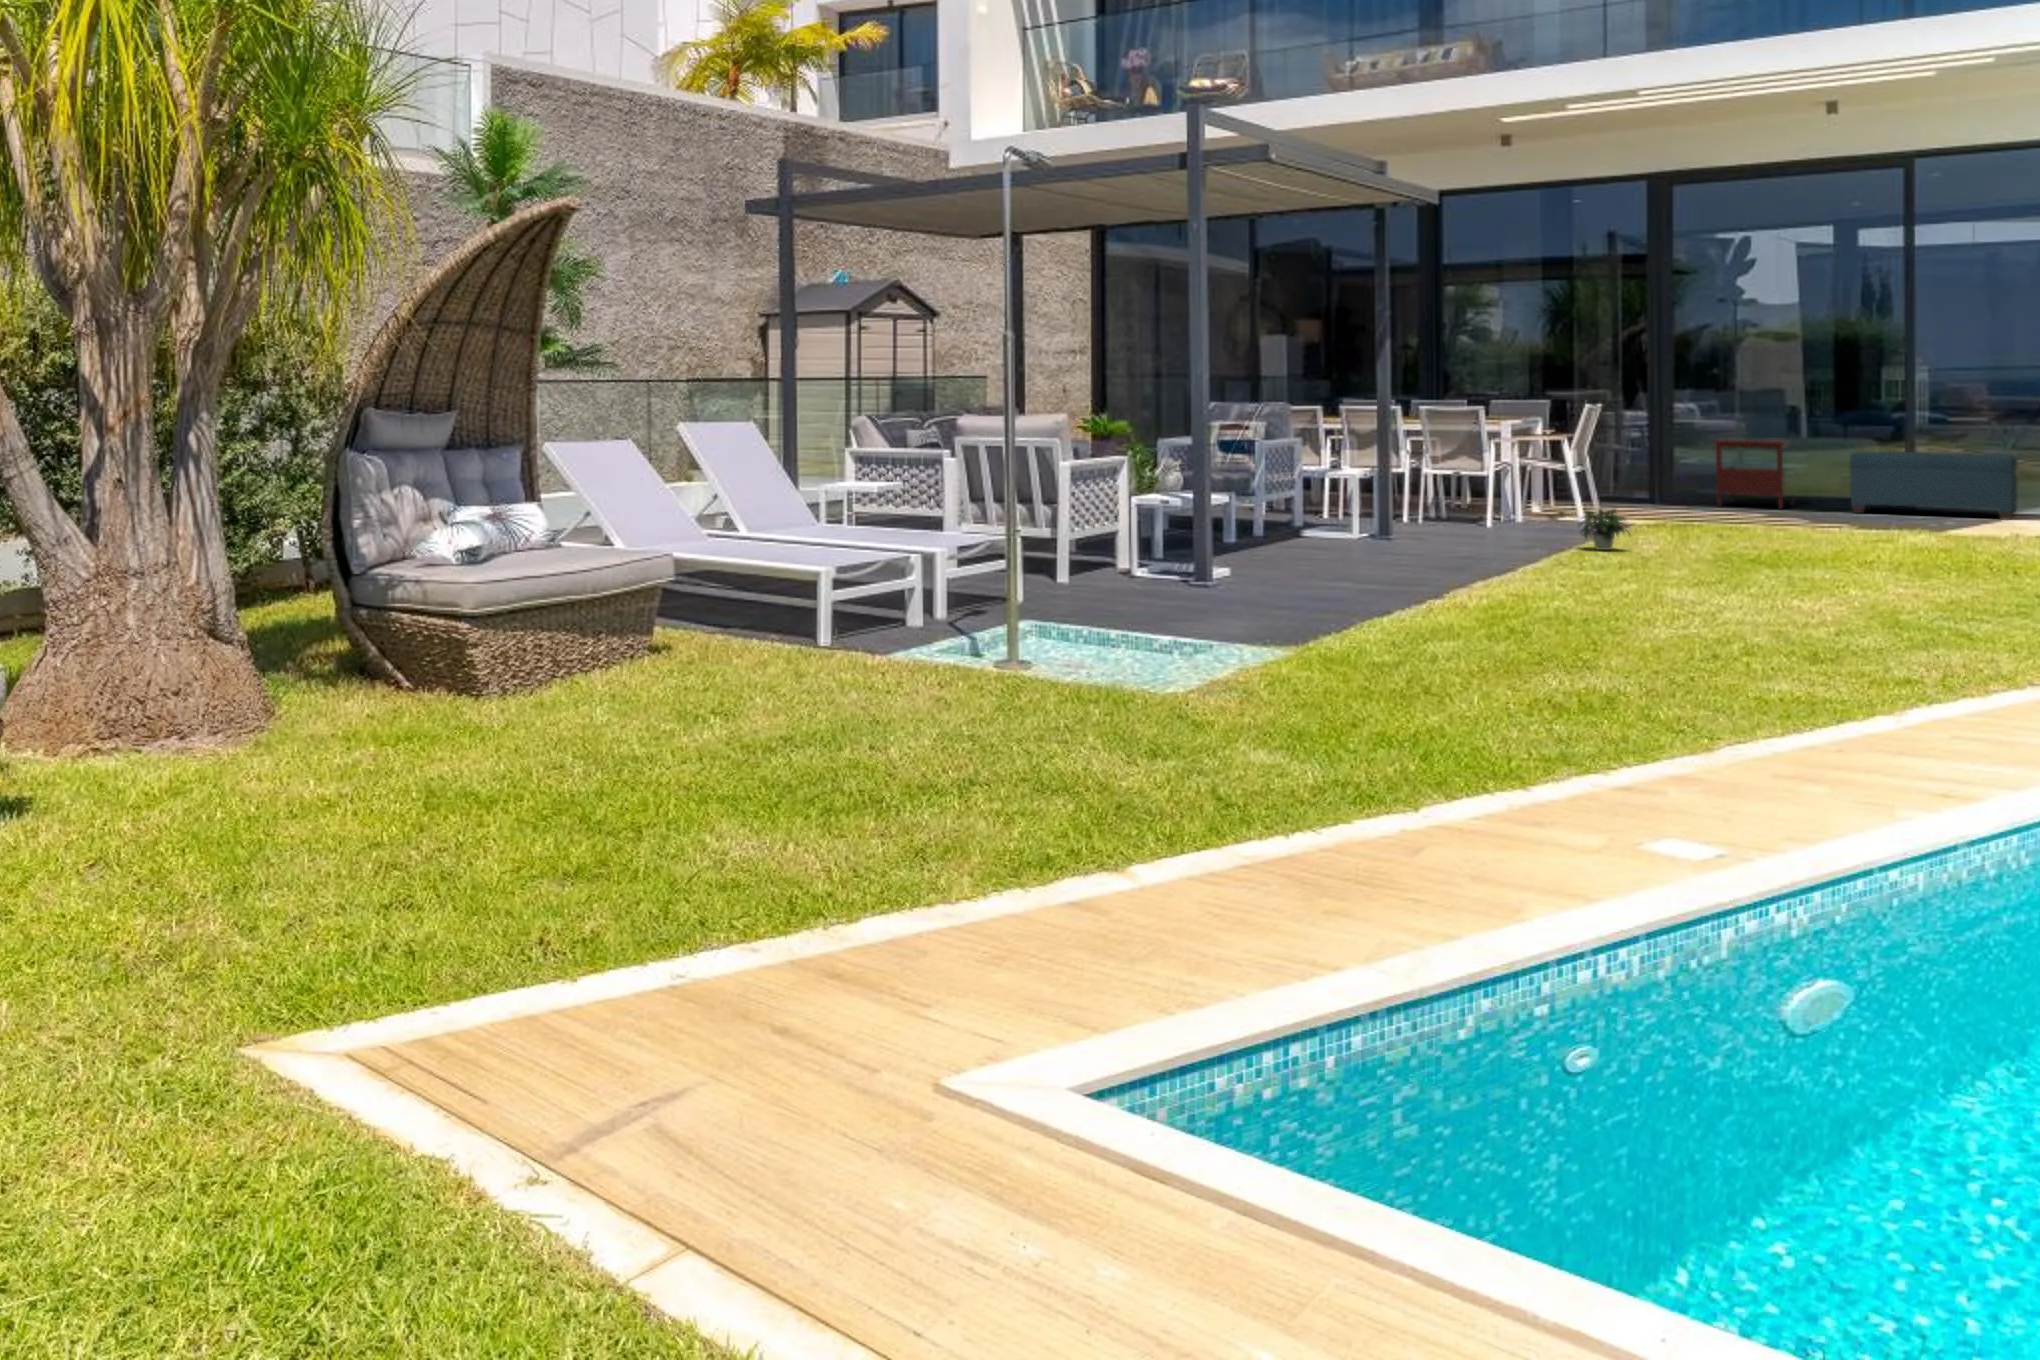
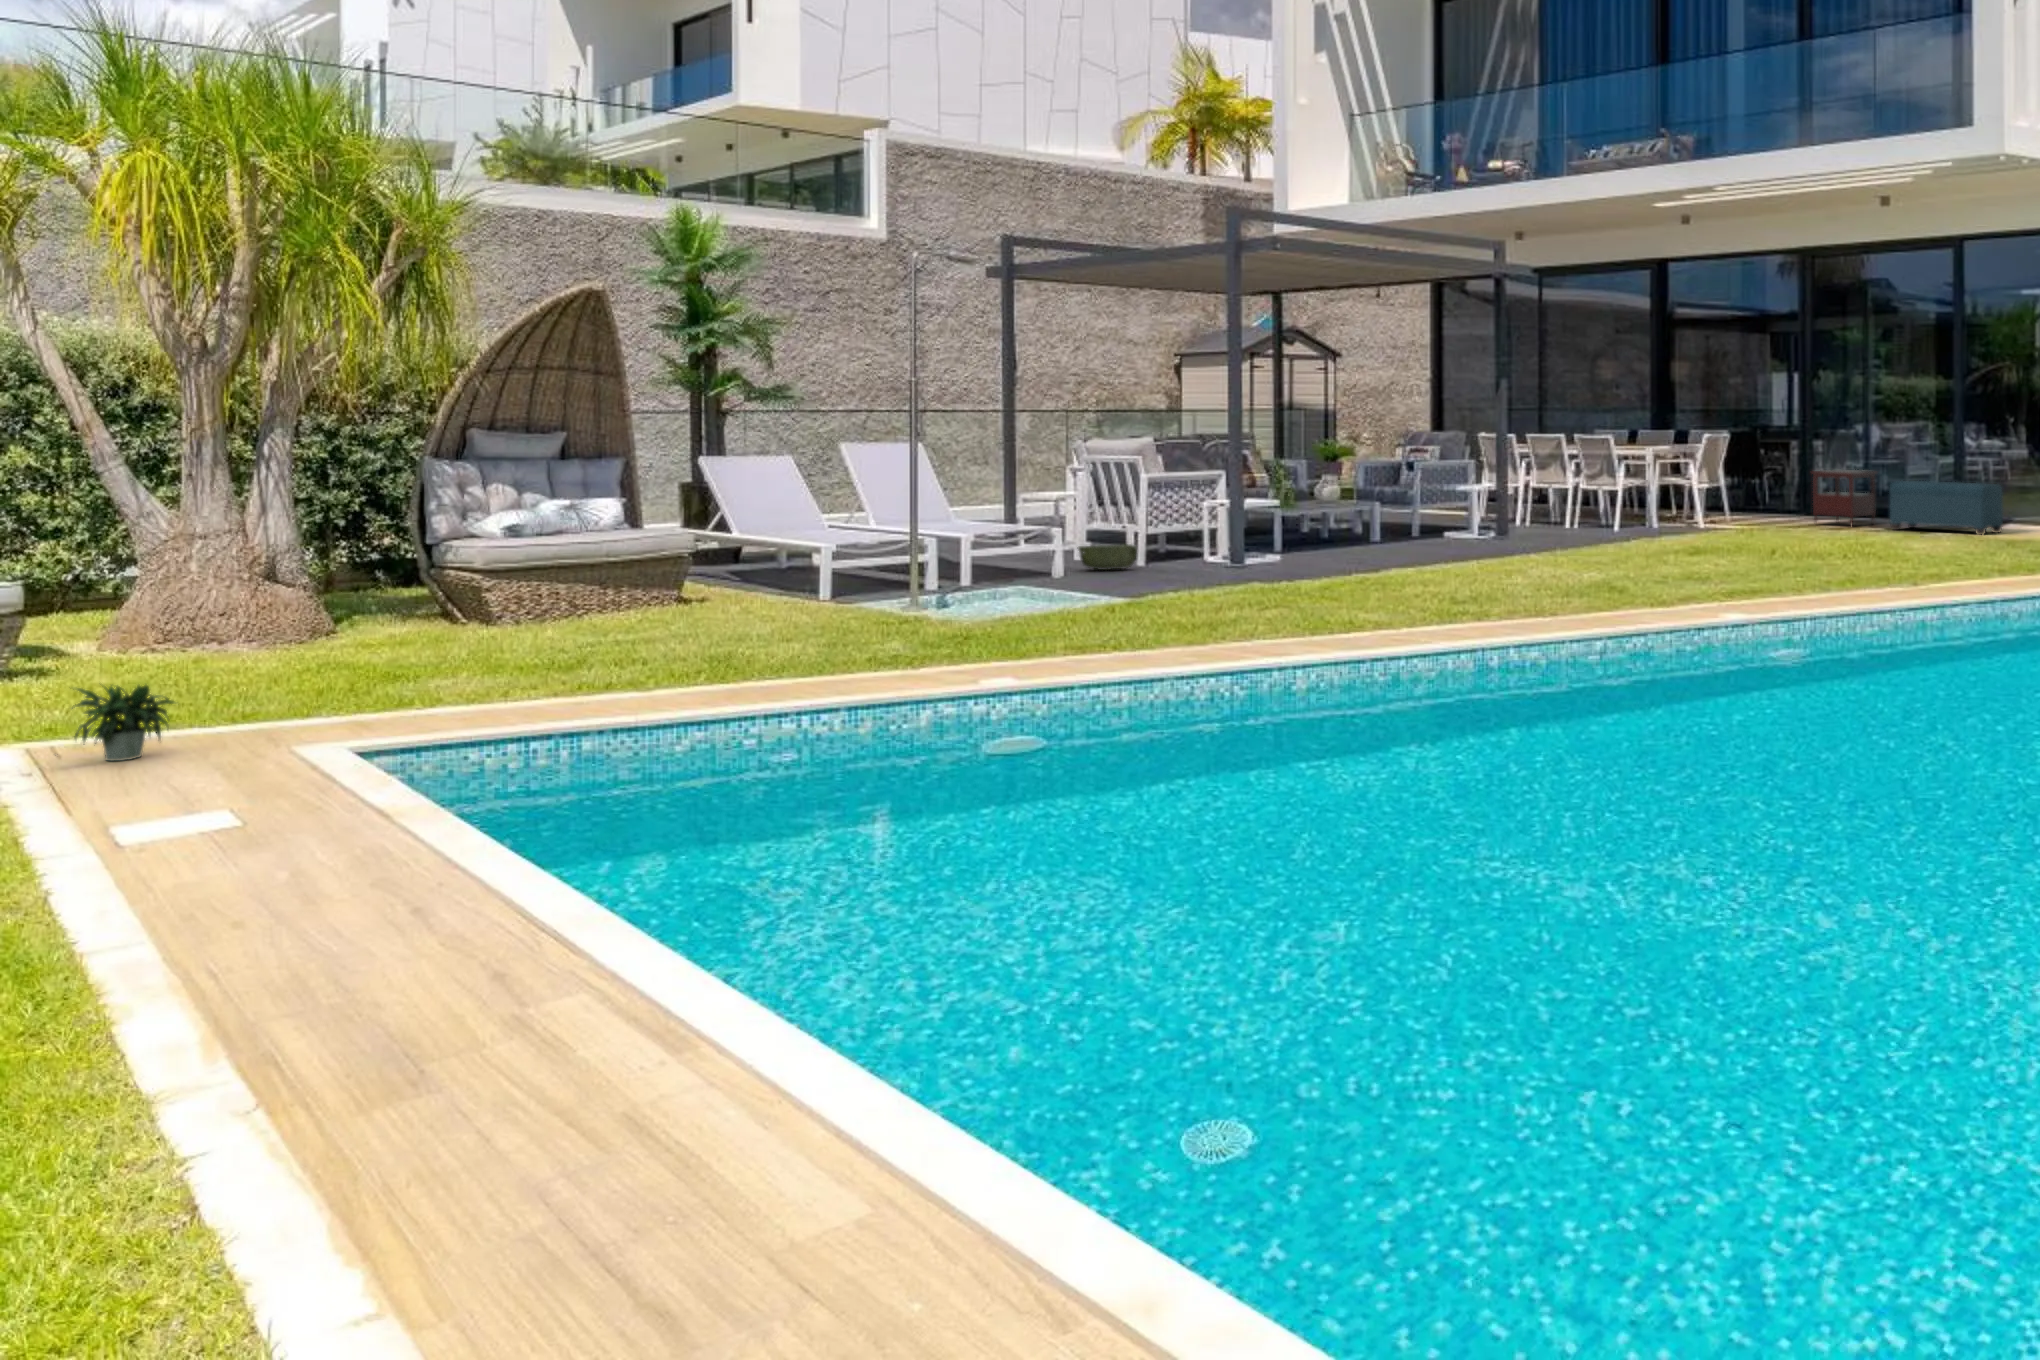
potted plant: present [1579,509,1630,550] -> present [55,685,175,761]
woven basket: none [1019,550,1096,584] -> present [1078,544,1137,570]

